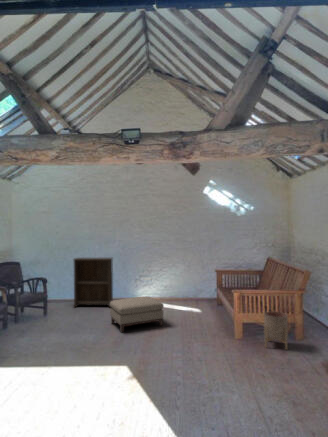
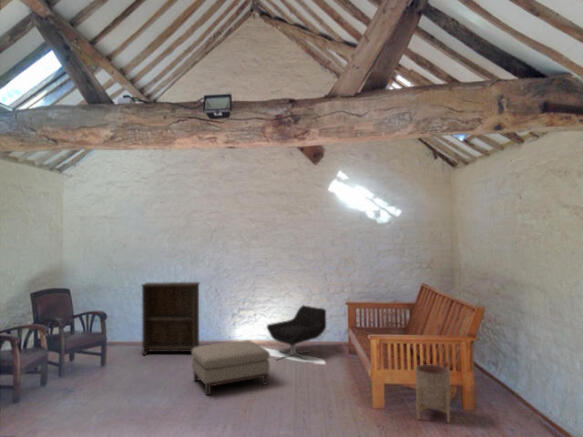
lounge chair: none [160,274,201,311] -> present [267,305,326,358]

